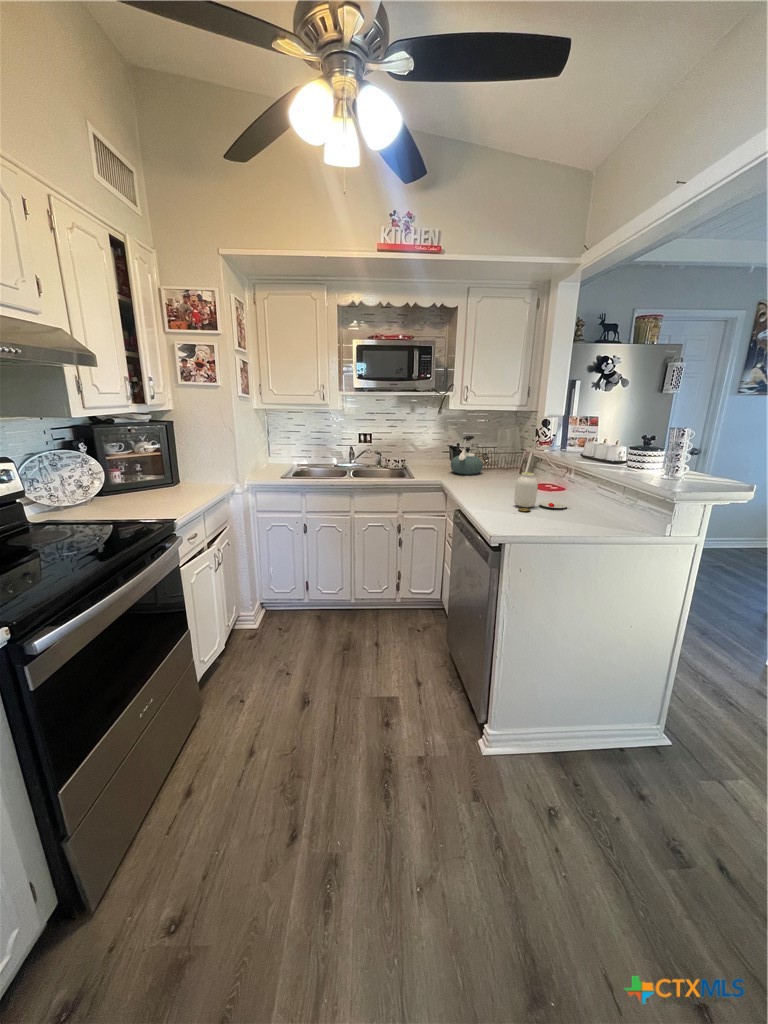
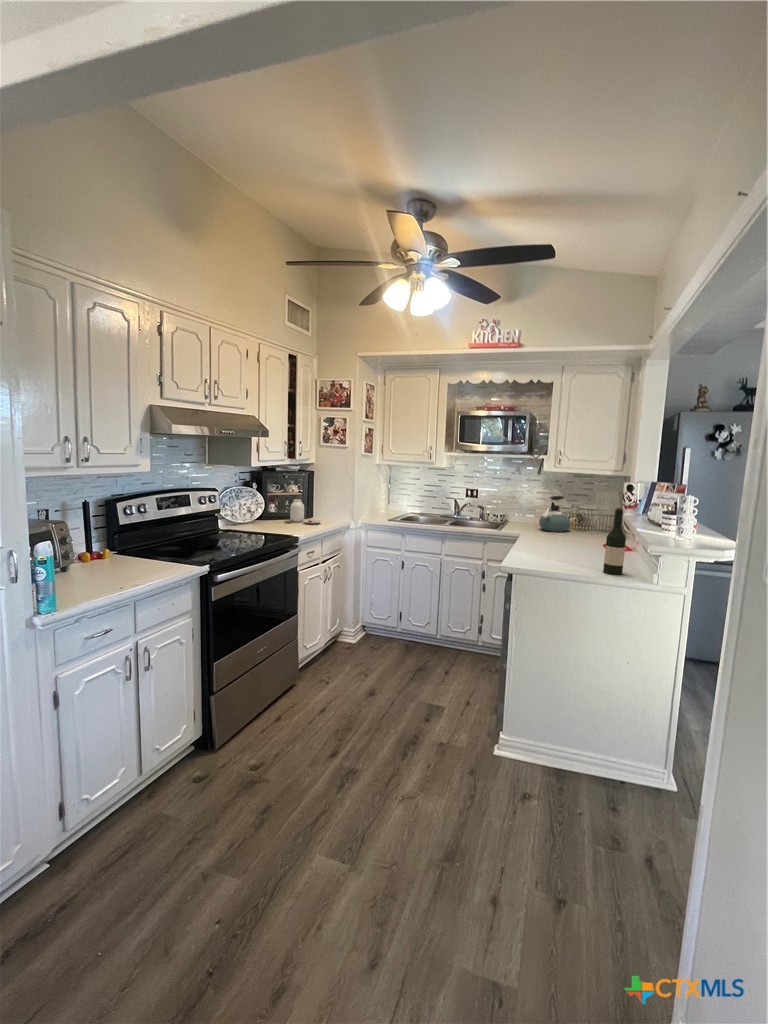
wine bottle: none [598,447,630,529] -> present [603,508,626,575]
jar: present [514,472,567,511] -> present [285,499,321,524]

